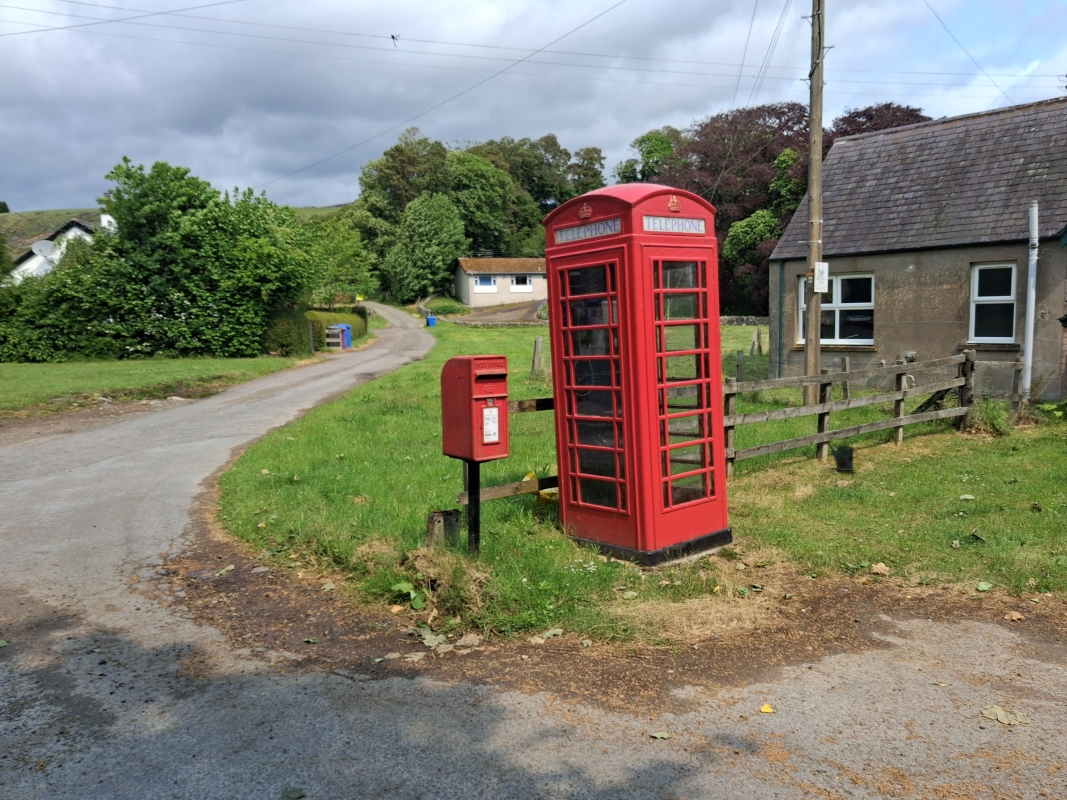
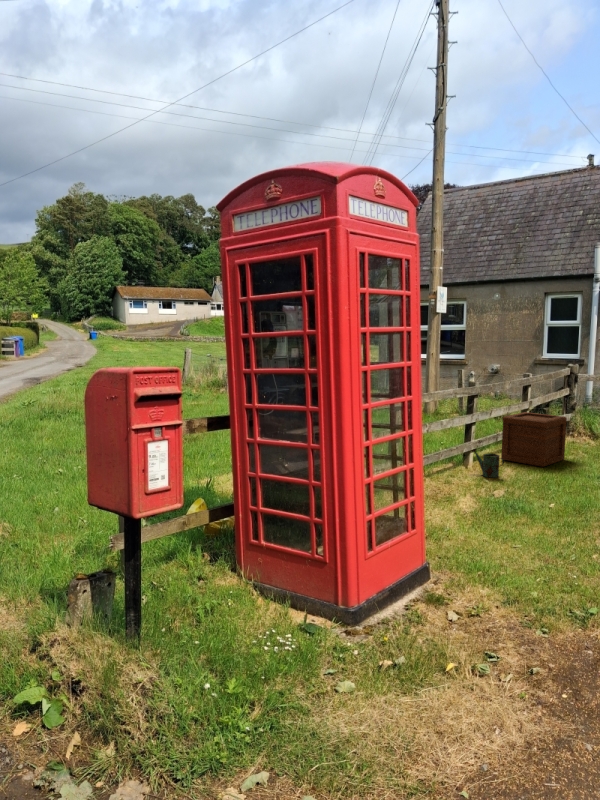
wooden crate: none [867,403,942,462] -> present [501,412,567,467]

